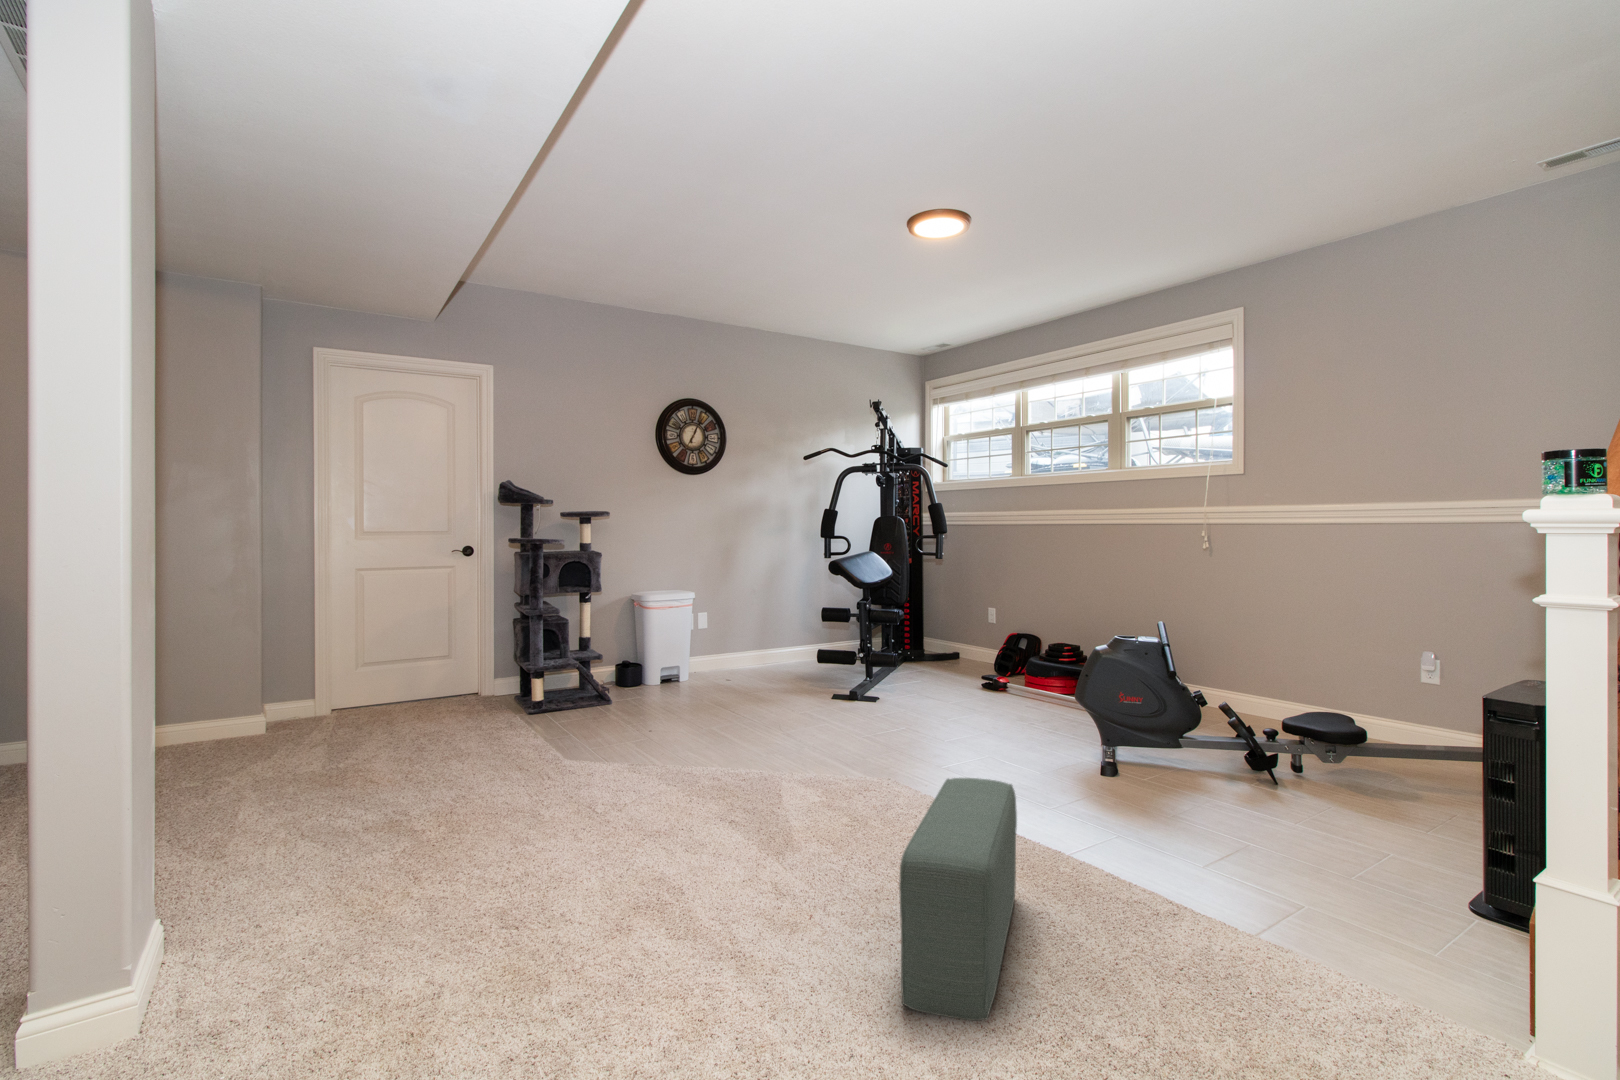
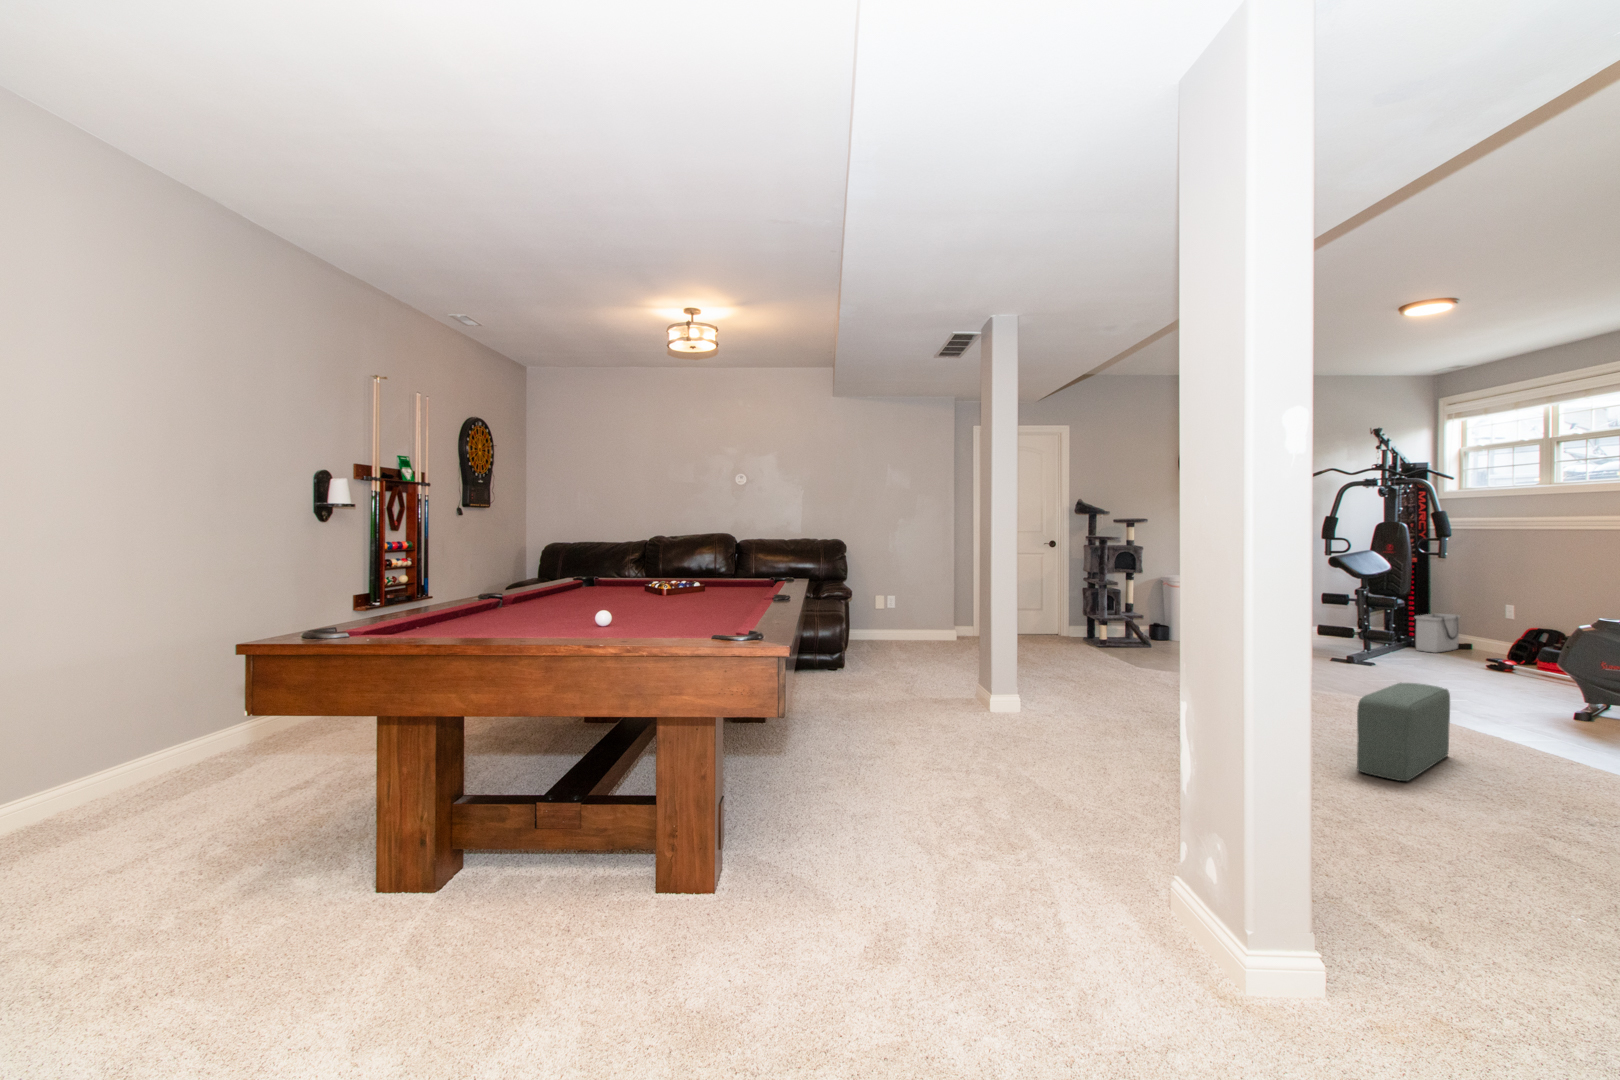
storage bin: none [912,624,952,671] -> present [1415,614,1460,653]

